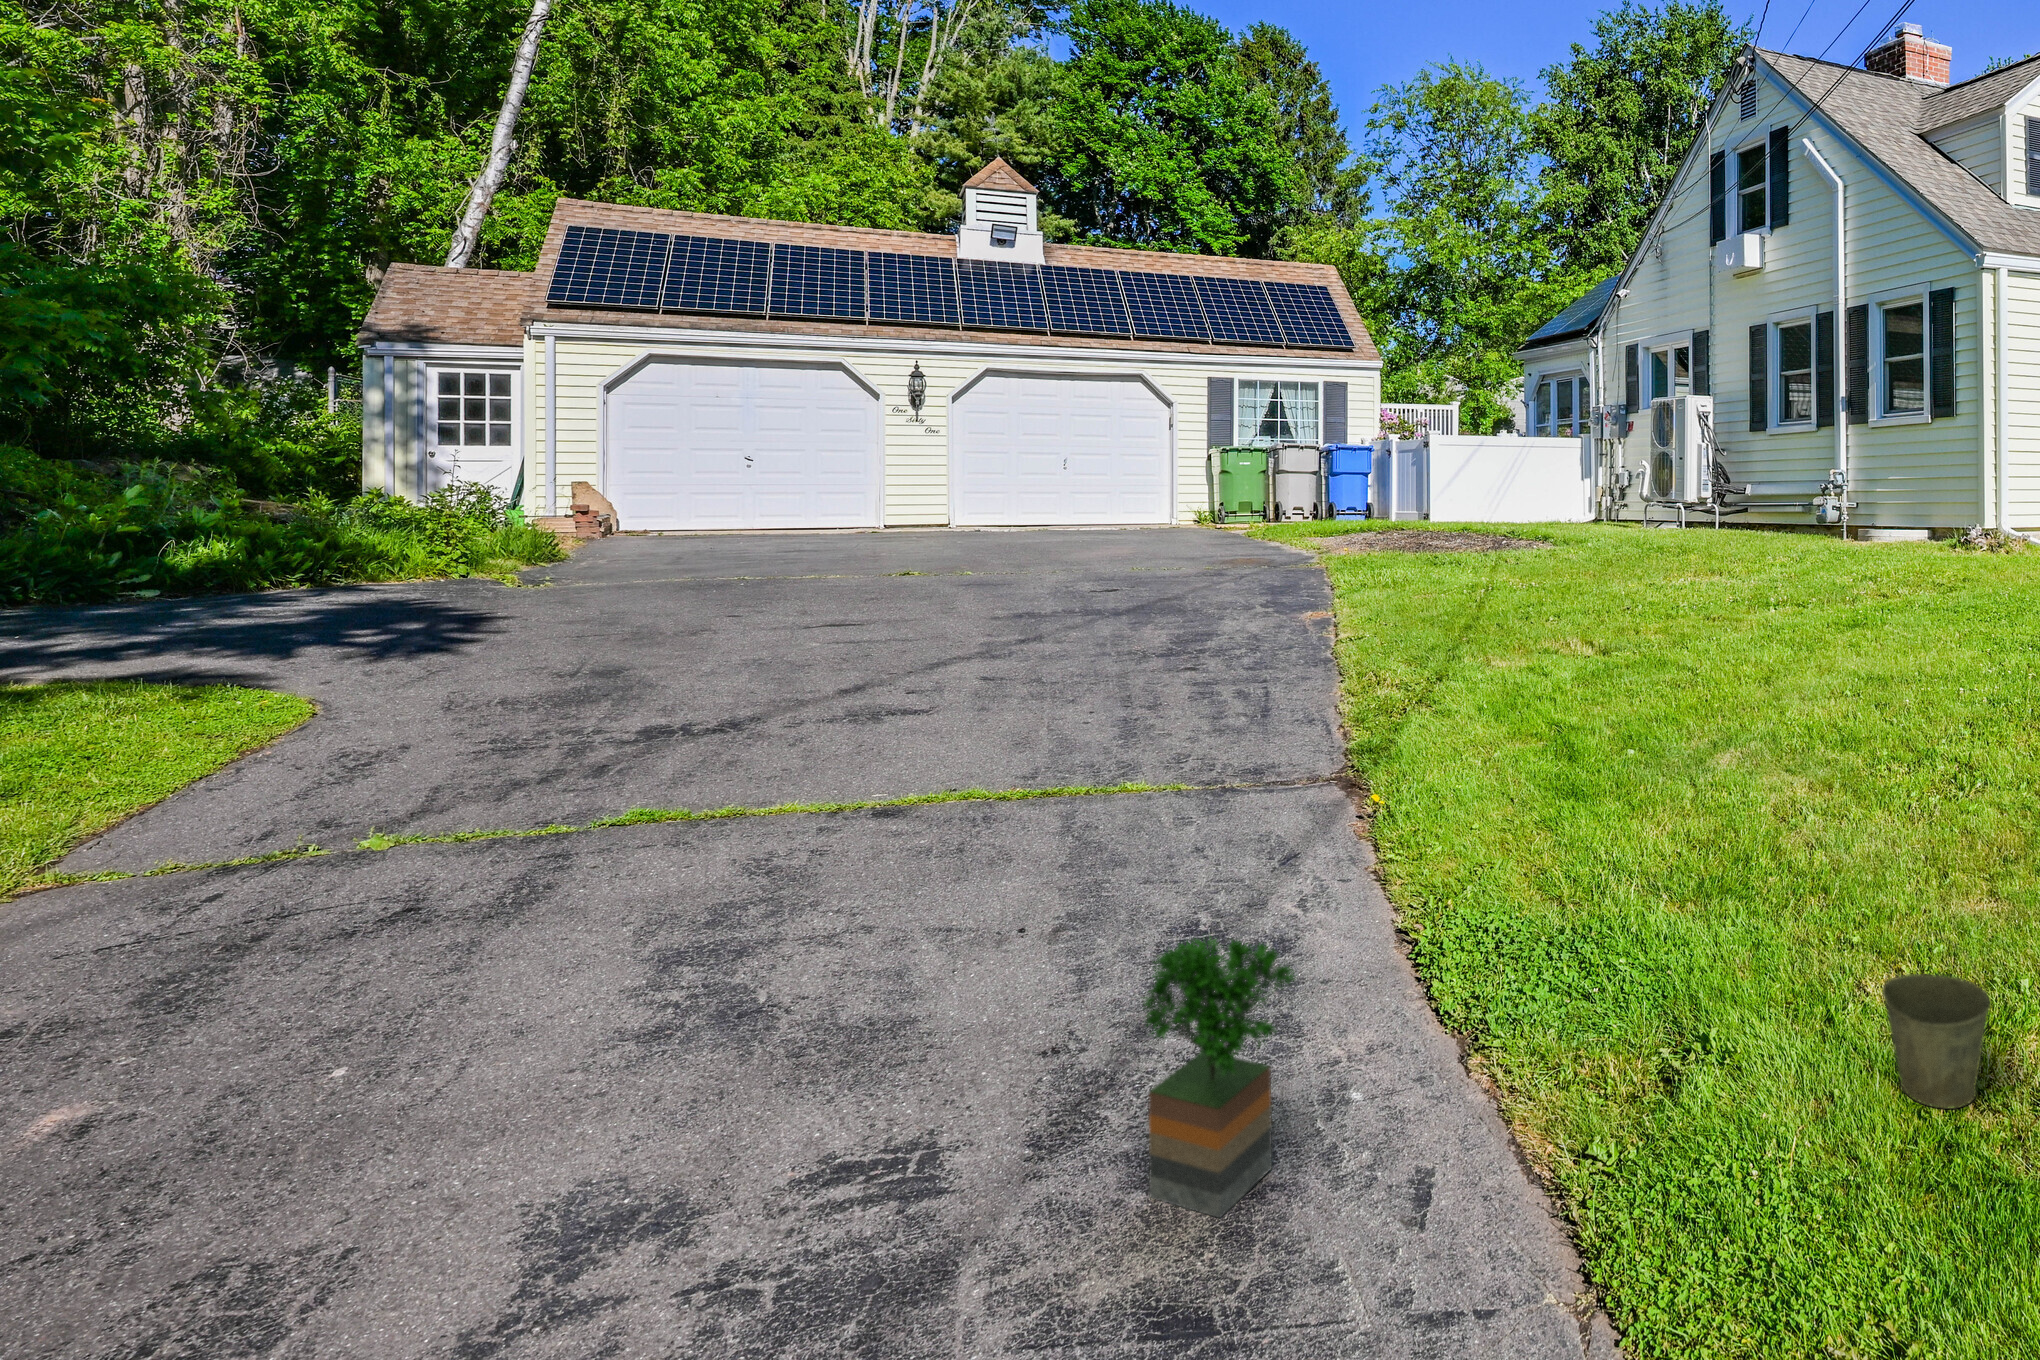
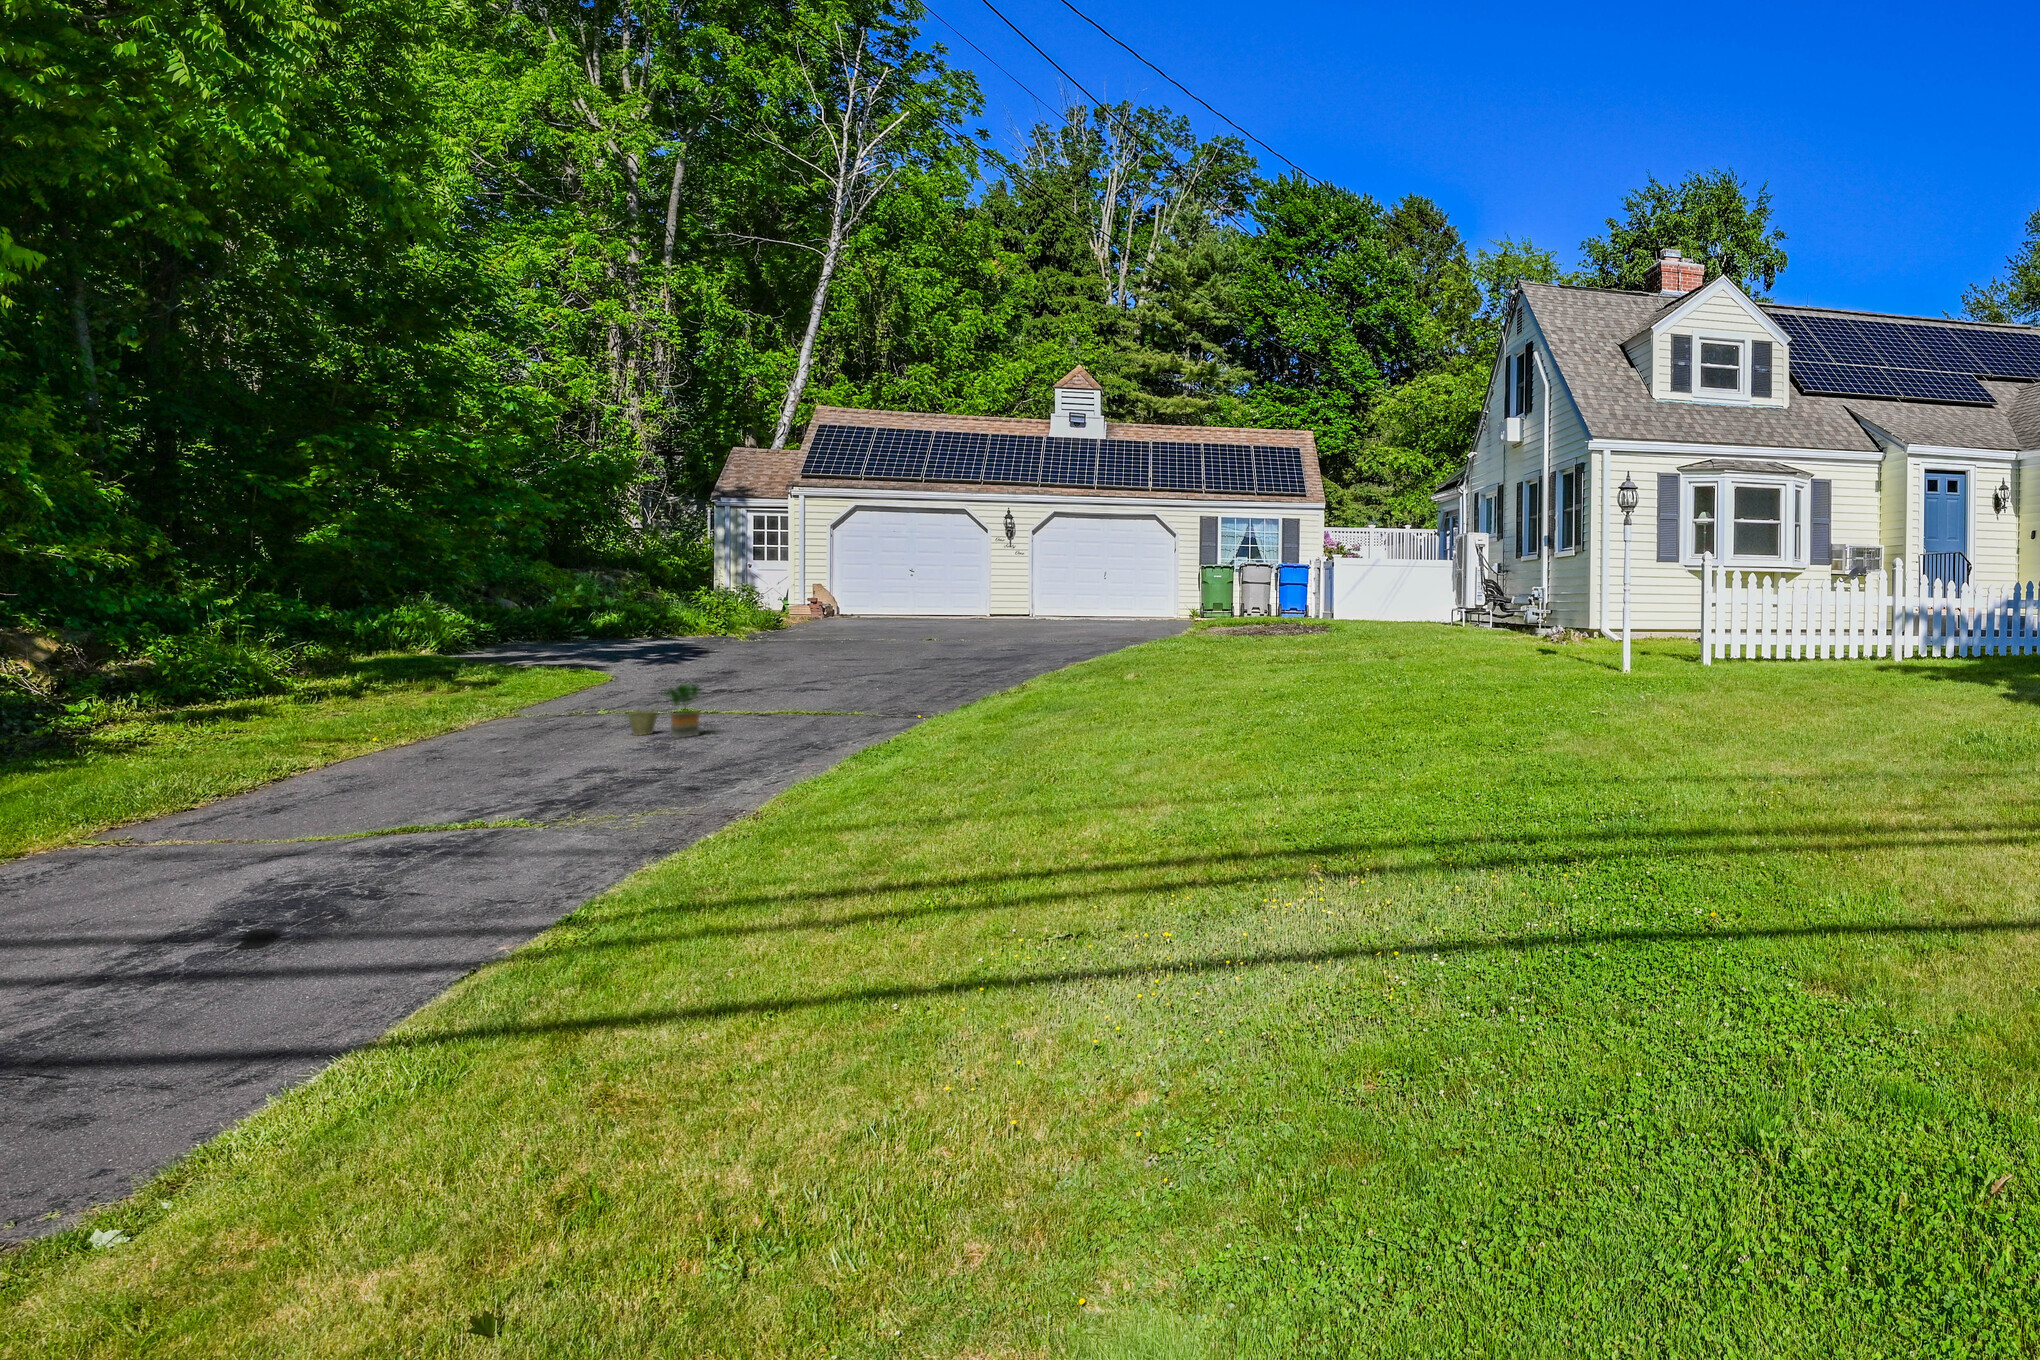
bucket: present [1882,946,1991,1109] -> present [628,711,657,735]

